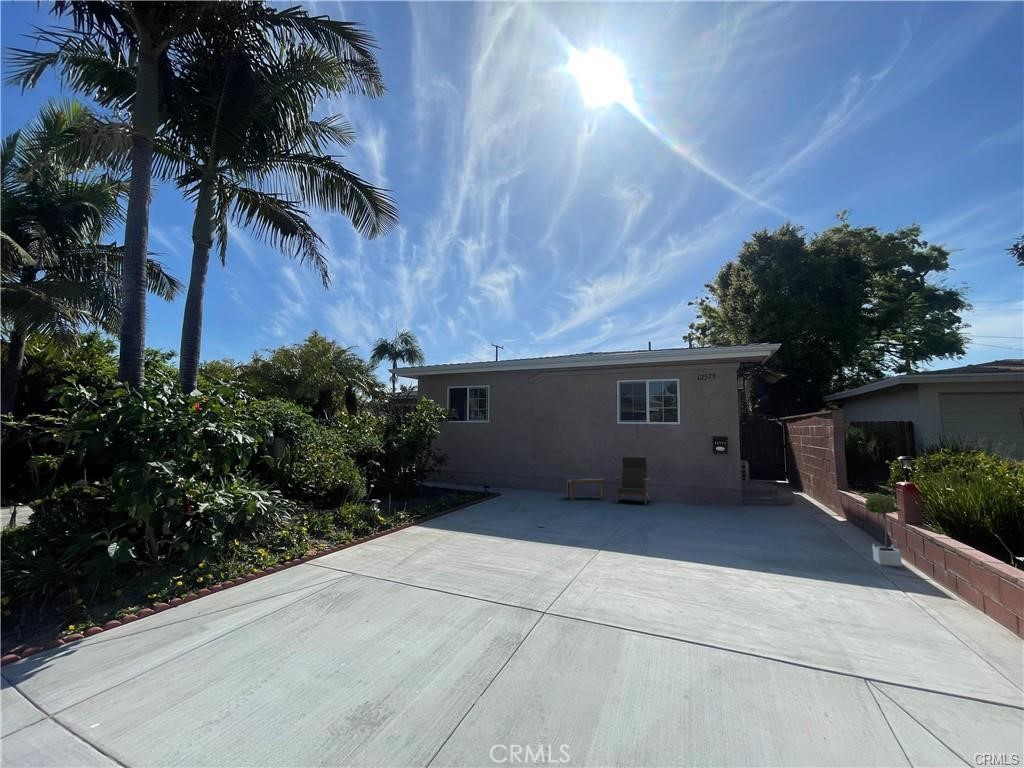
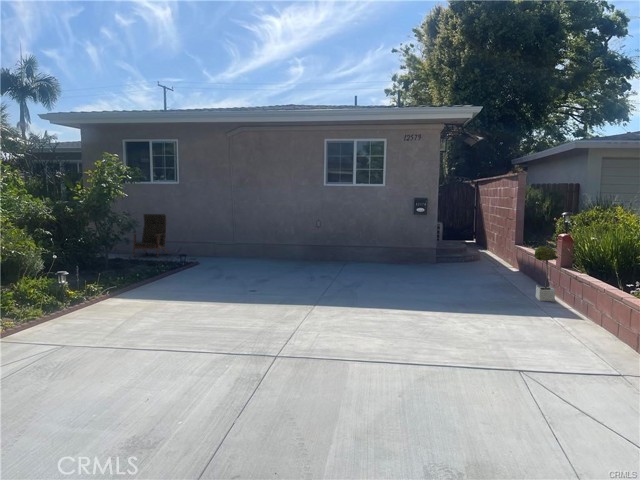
lounge chair: present [615,456,650,505] -> present [133,214,168,257]
bench: present [567,479,604,501] -> none [274,239,311,261]

